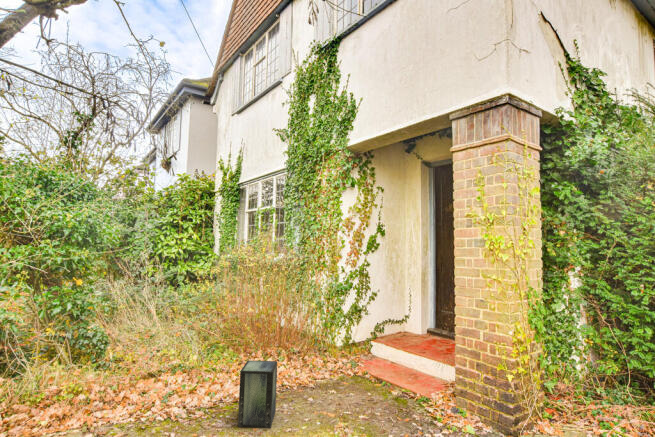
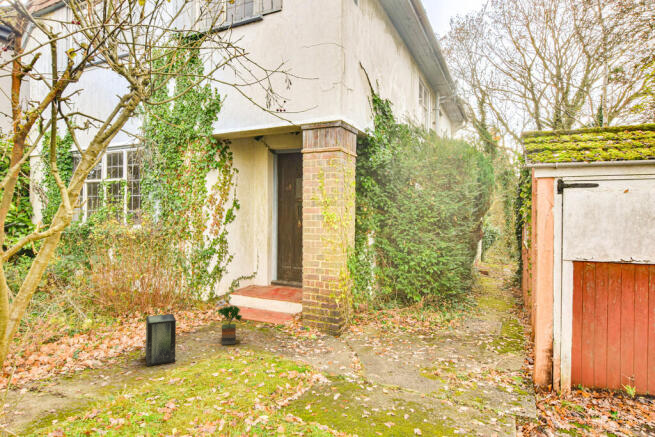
potted tree: none [334,359,366,416] -> present [218,306,242,345]

